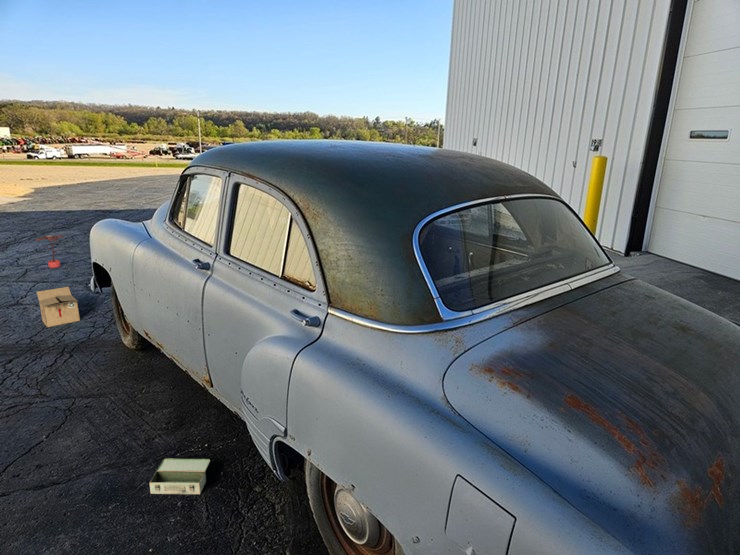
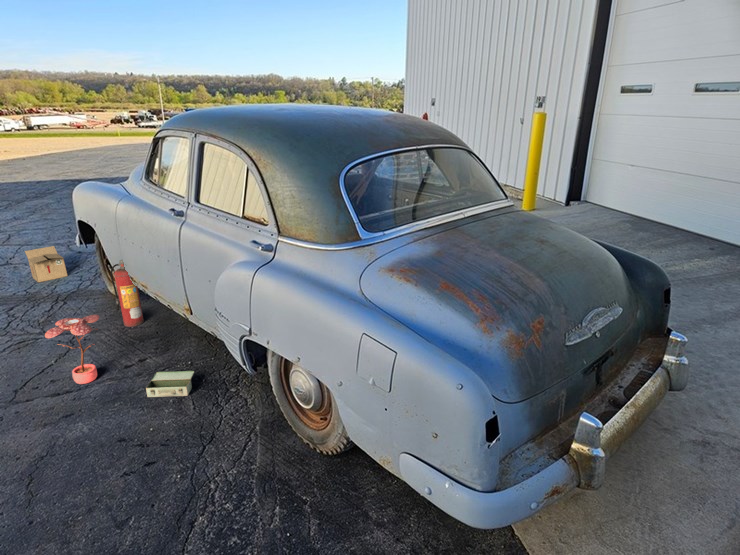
potted plant: present [36,235,63,268] -> present [45,315,99,384]
fire extinguisher: none [122,309,157,389] -> present [110,260,144,327]

